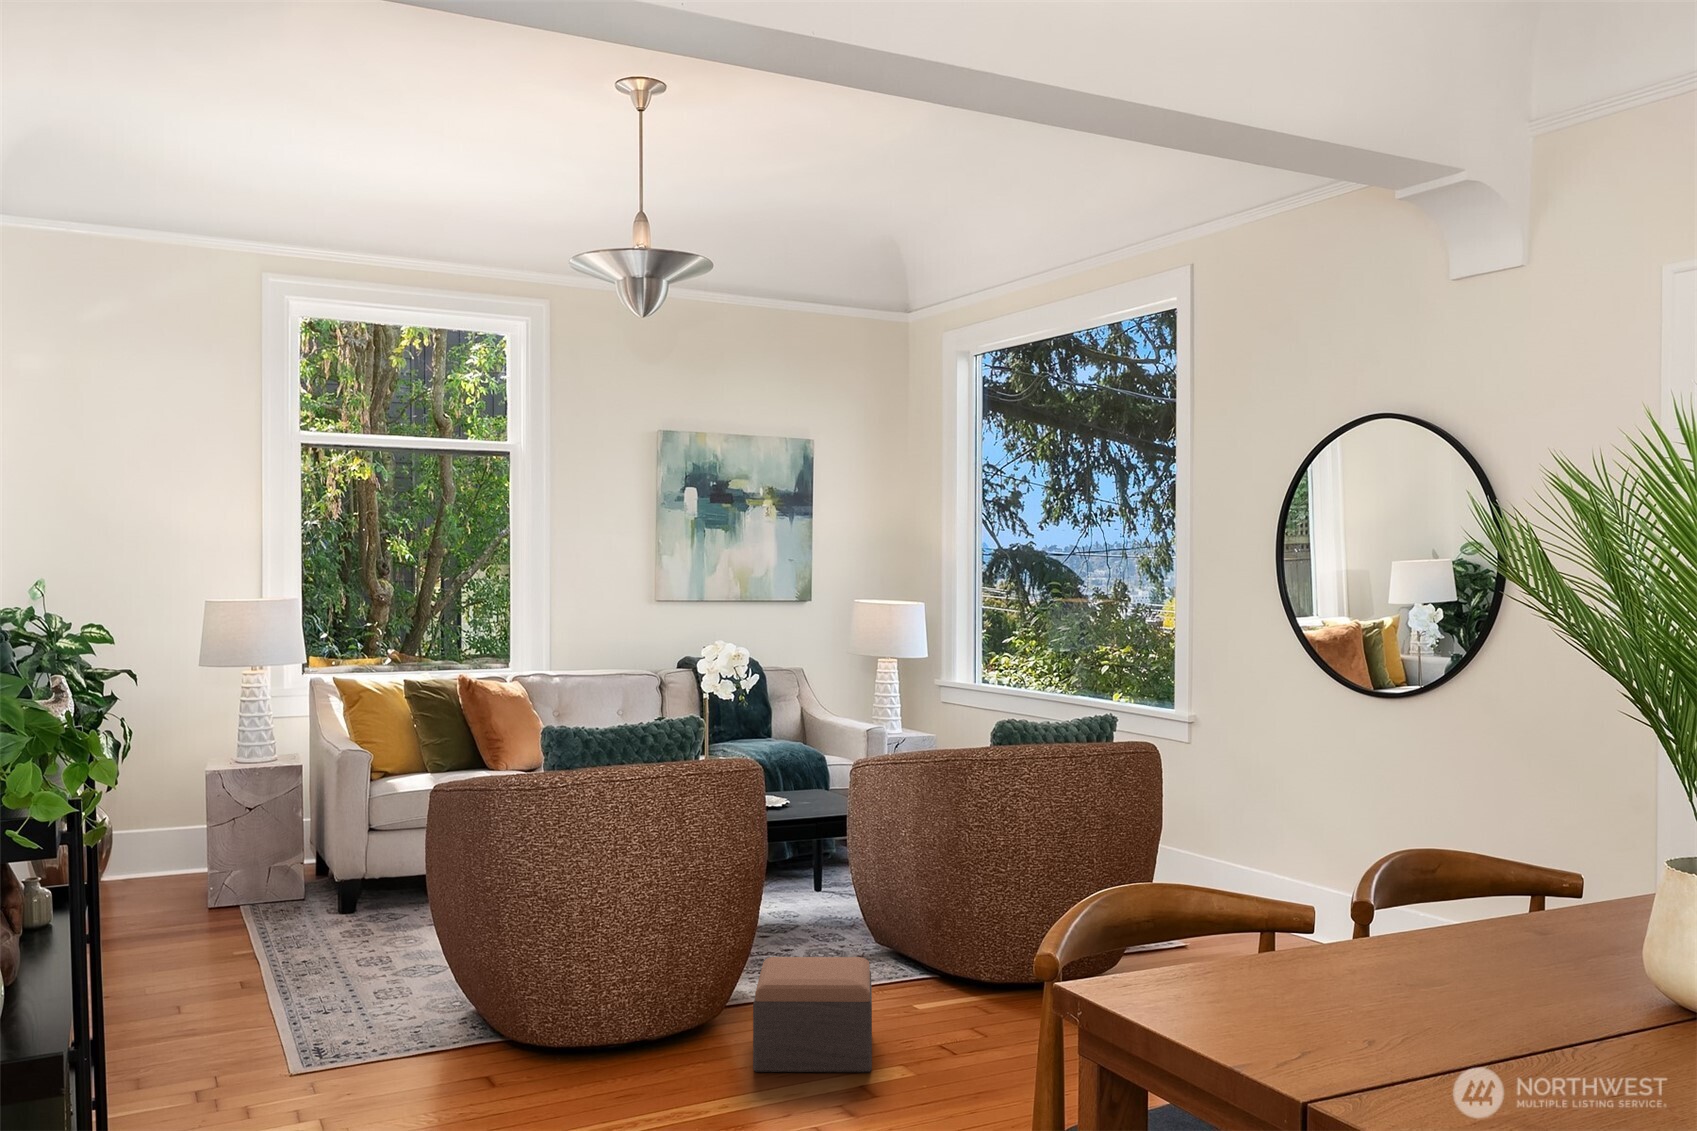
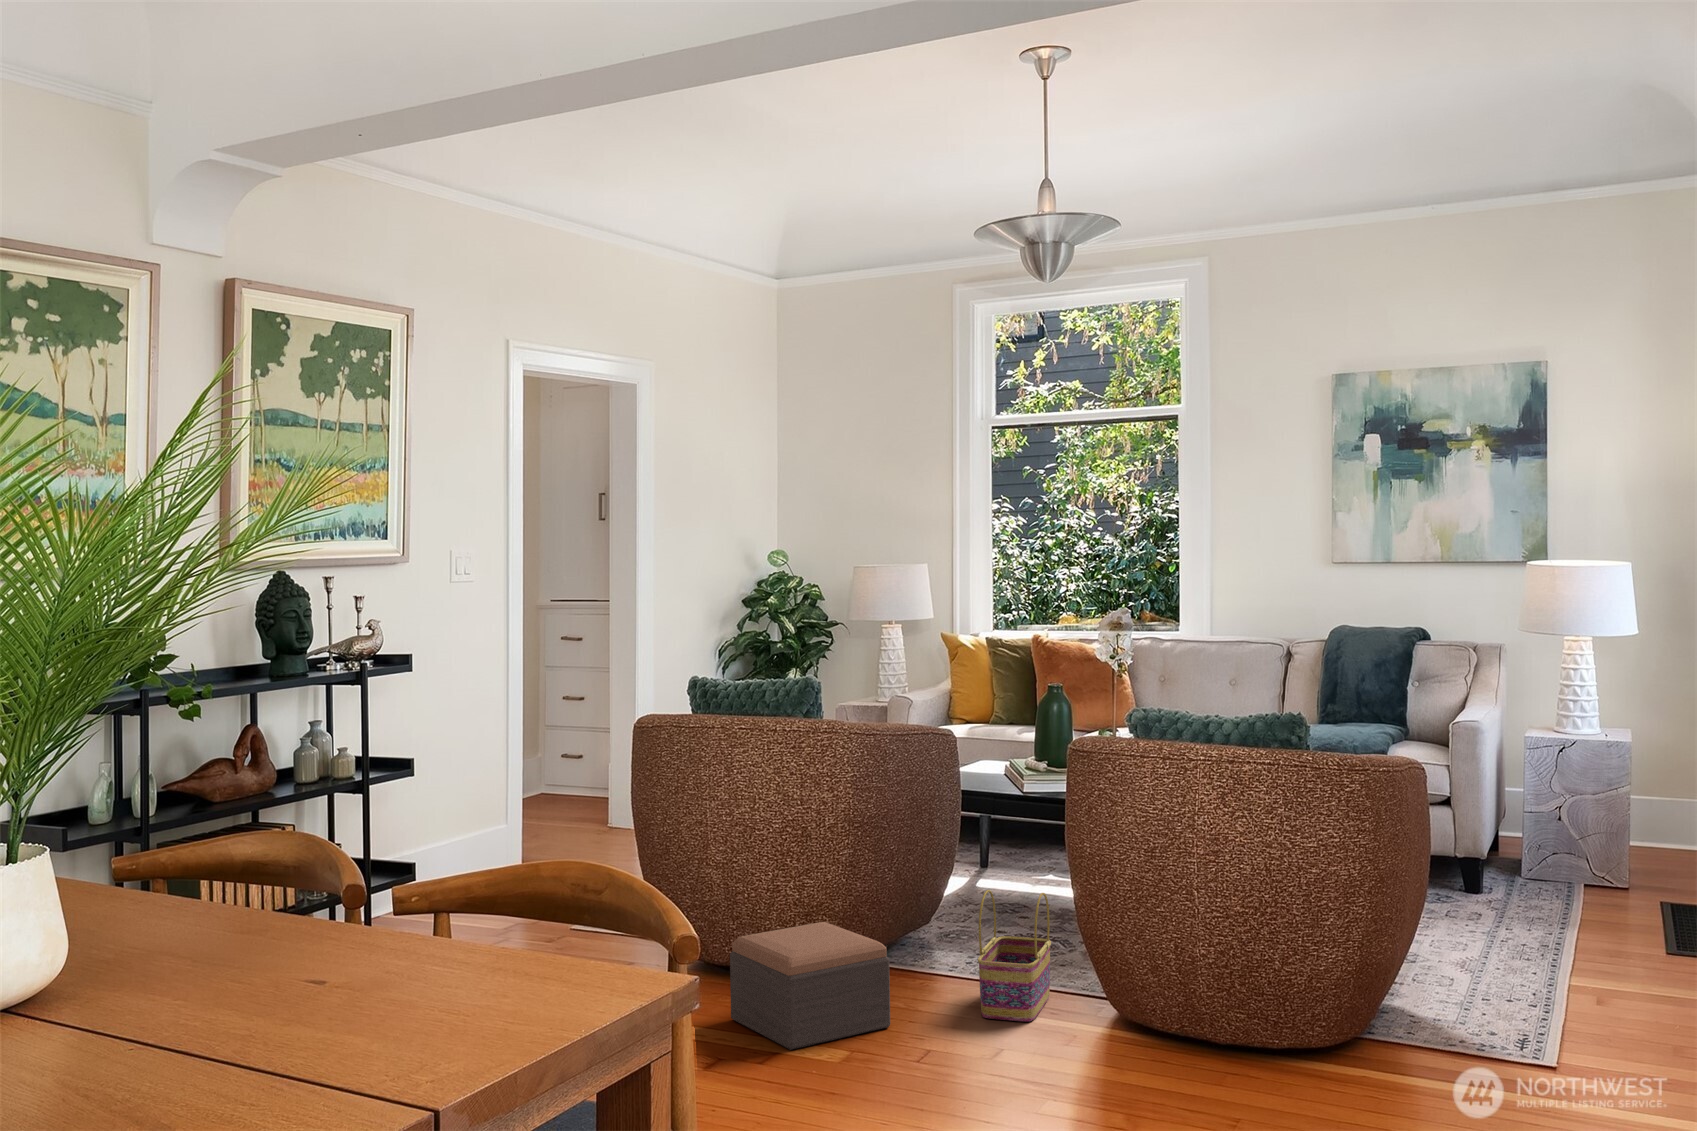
basket: none [846,890,932,1007] -> present [978,890,1051,1022]

